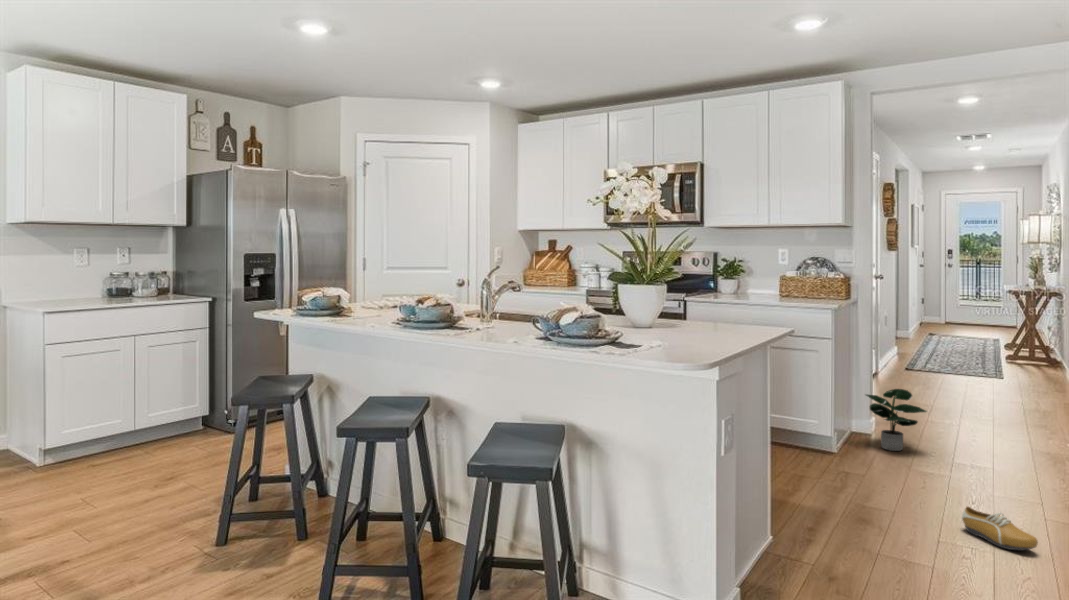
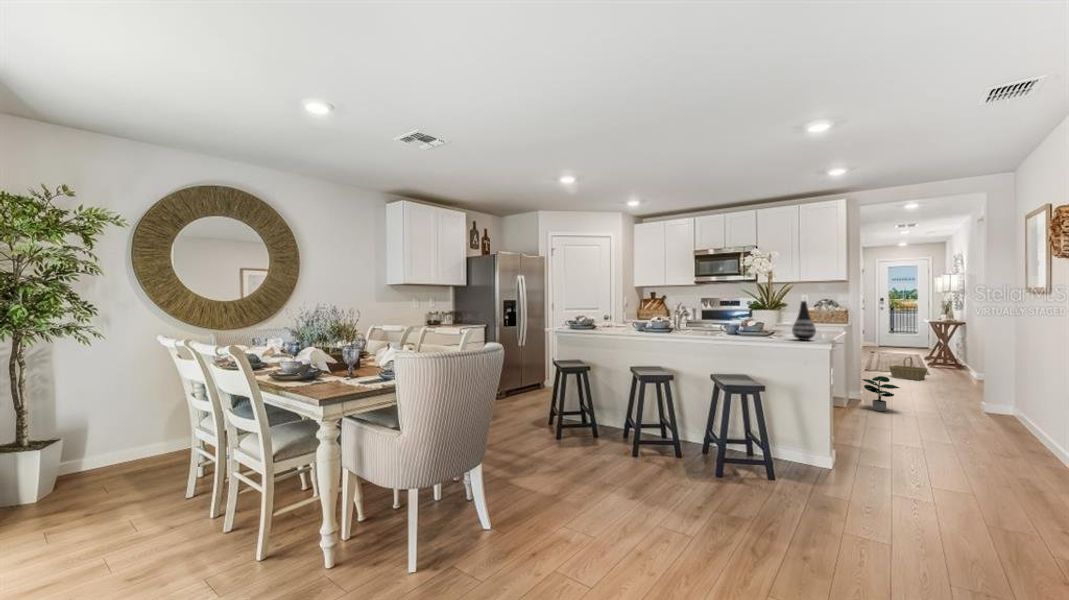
vase: none [676,255,721,337] -> present [792,301,816,340]
basket: none [935,349,994,387] -> present [889,358,927,380]
shoe: present [962,507,1038,550] -> none [935,432,979,451]

